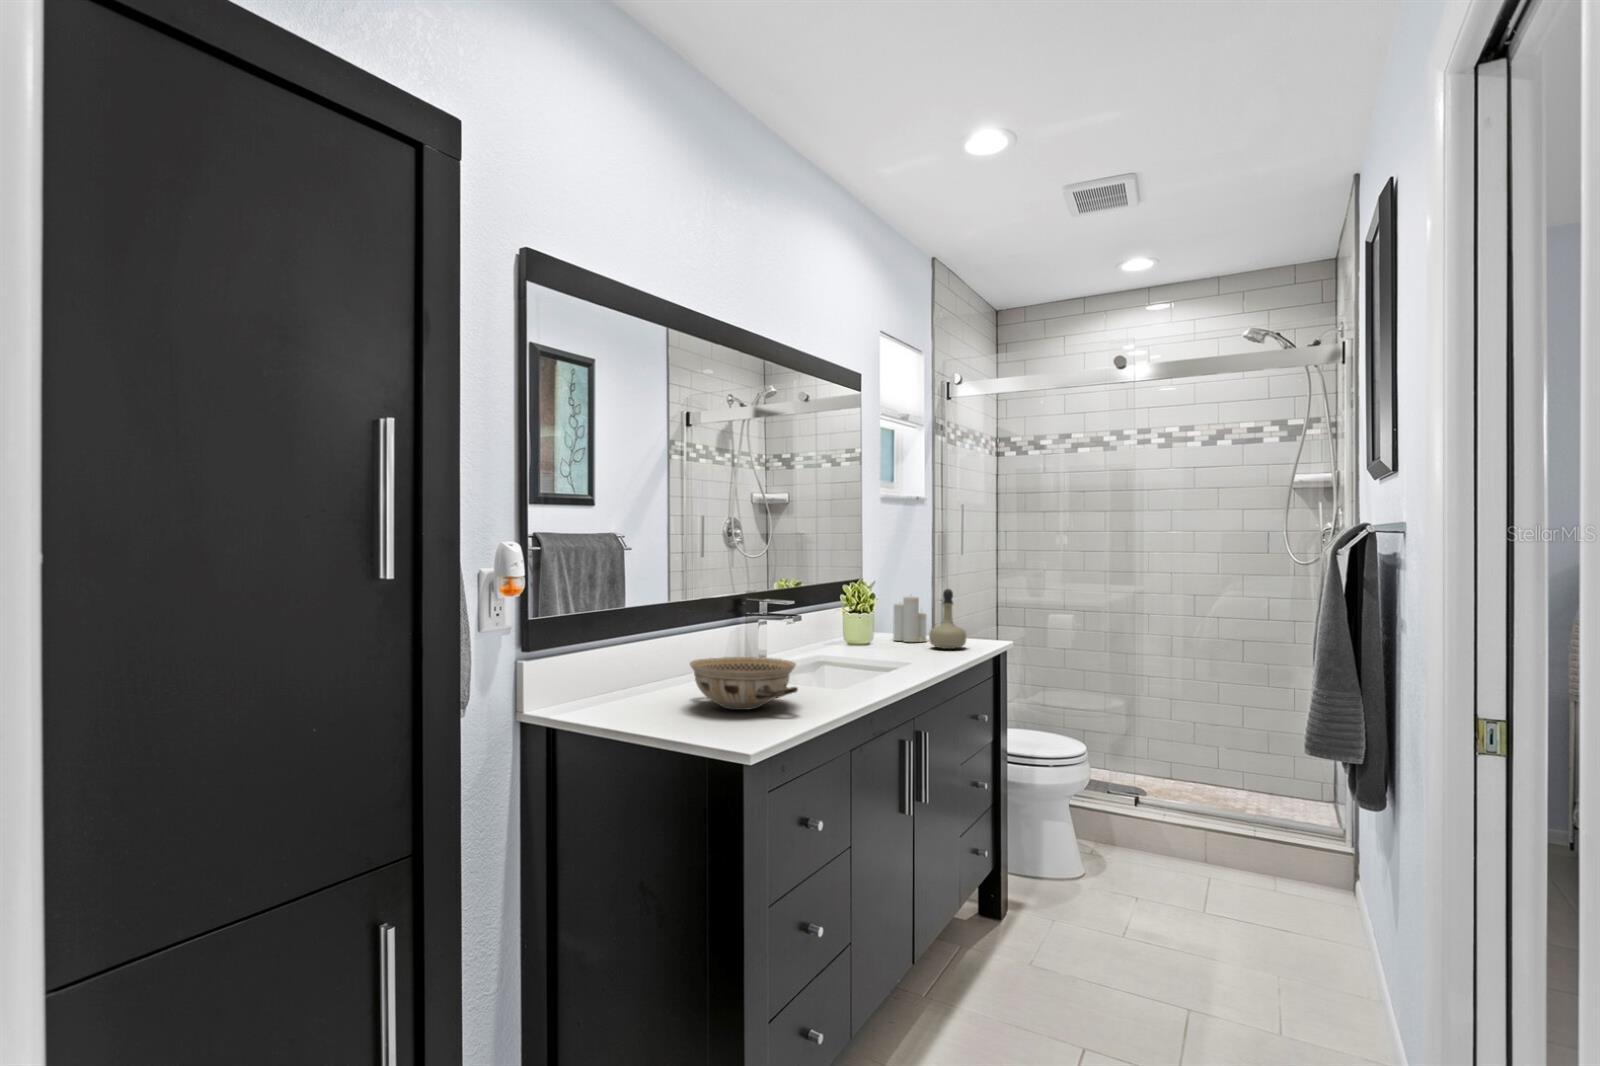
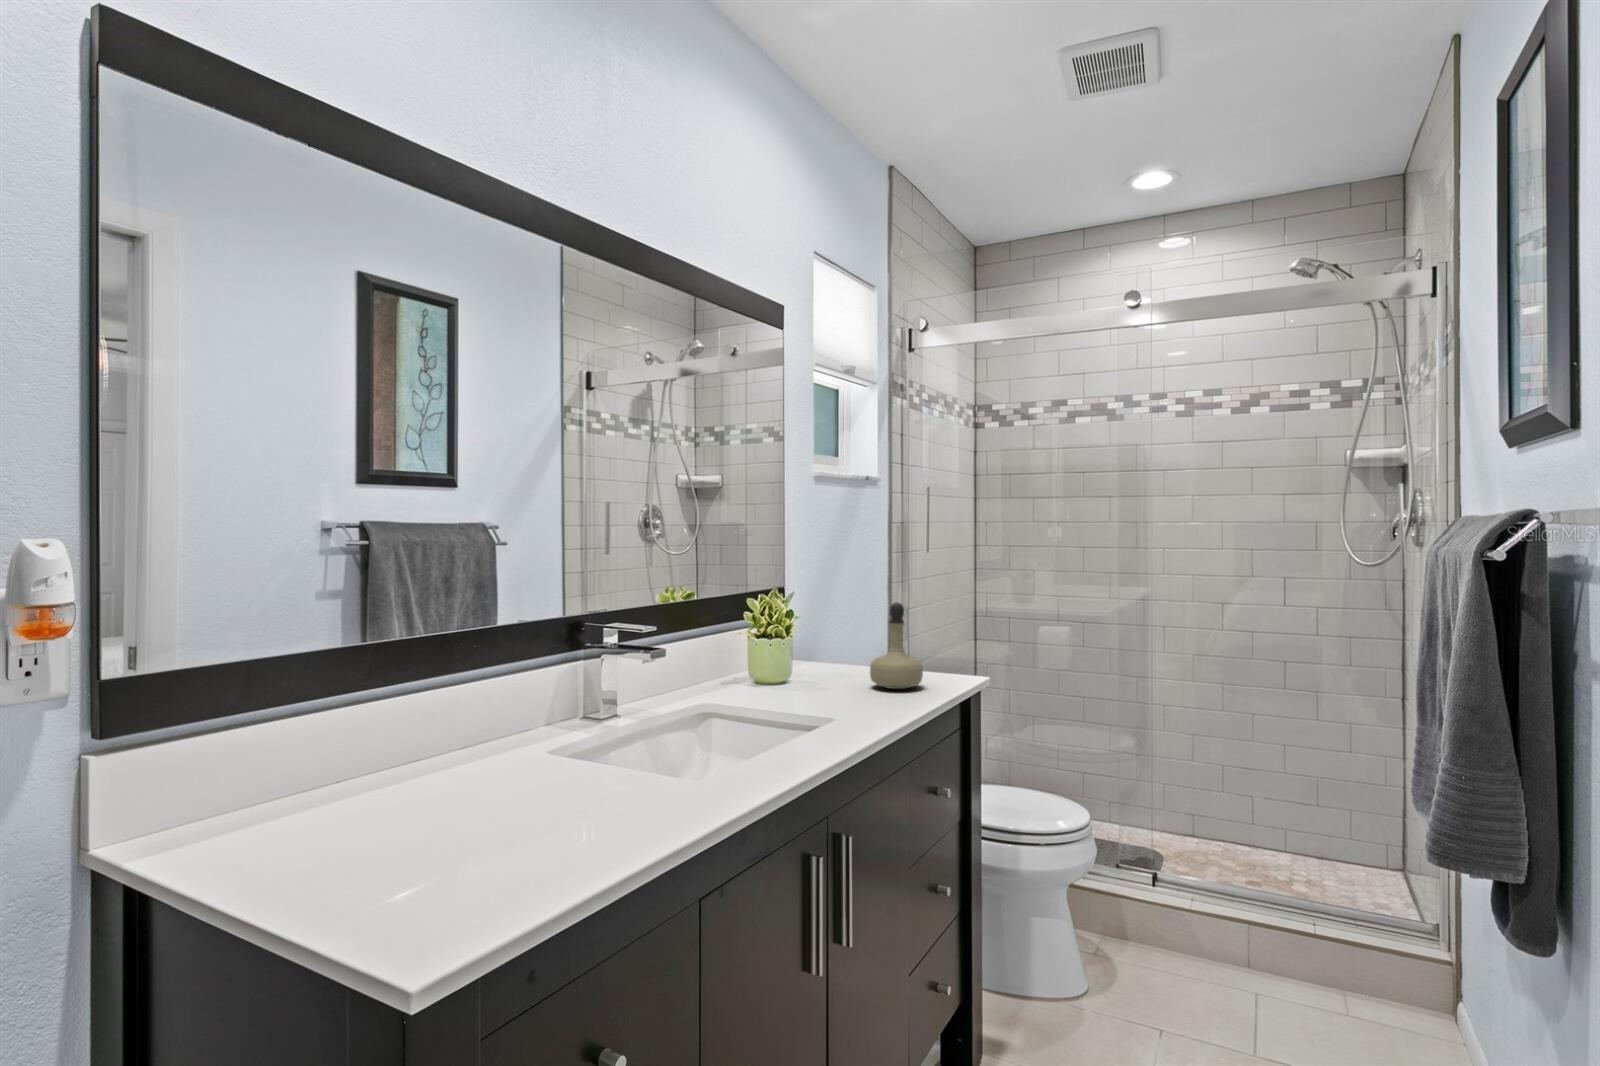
candle: present [893,596,927,642] -> none [824,605,871,676]
ceramic bowl: present [690,657,798,710] -> none [395,731,598,840]

